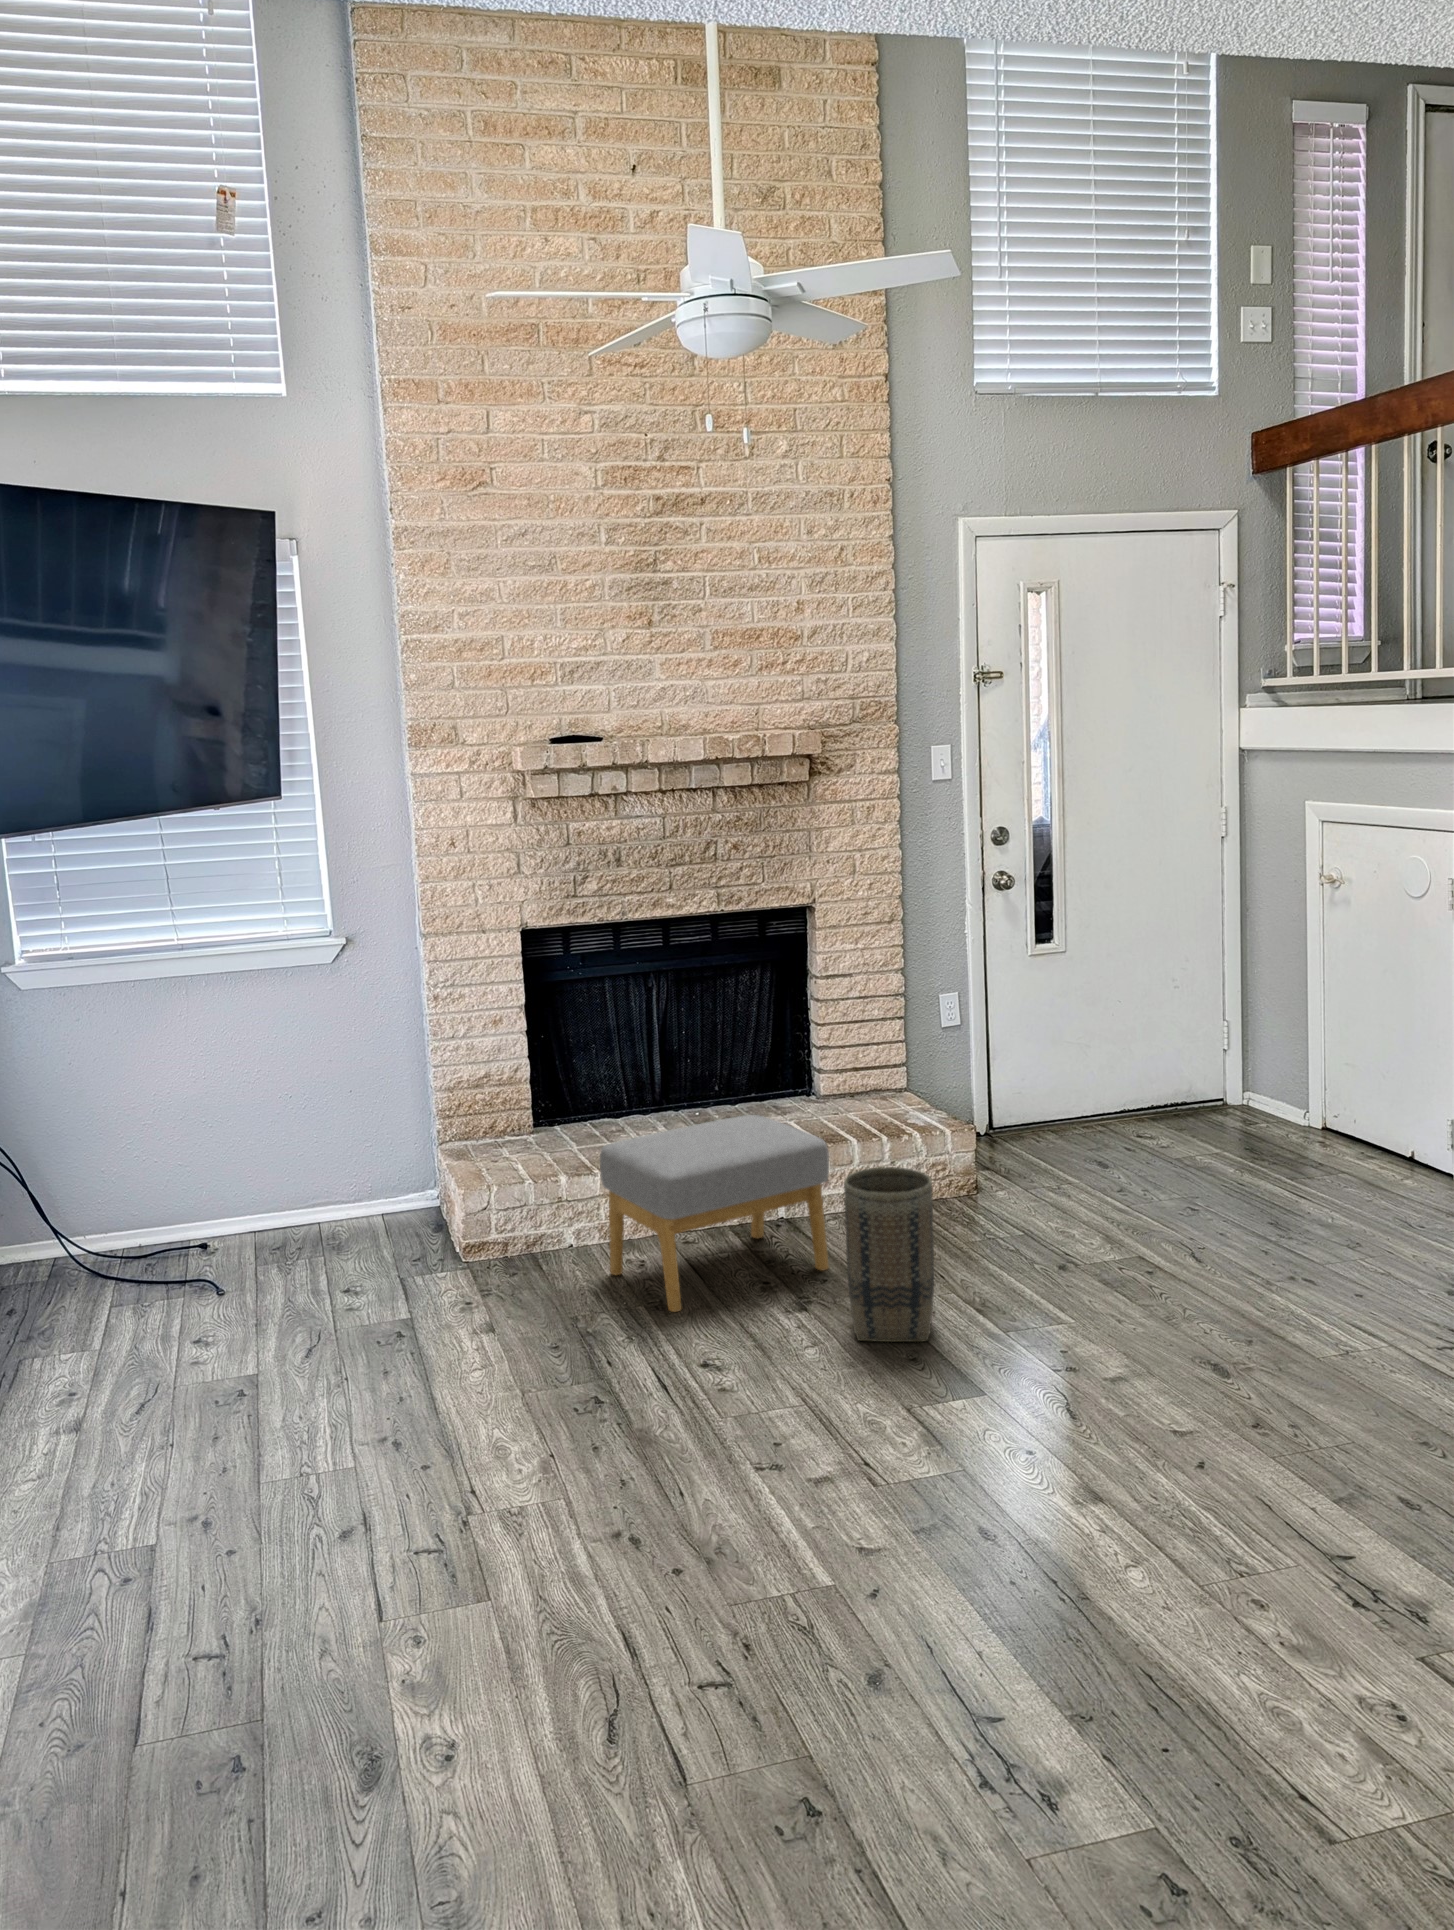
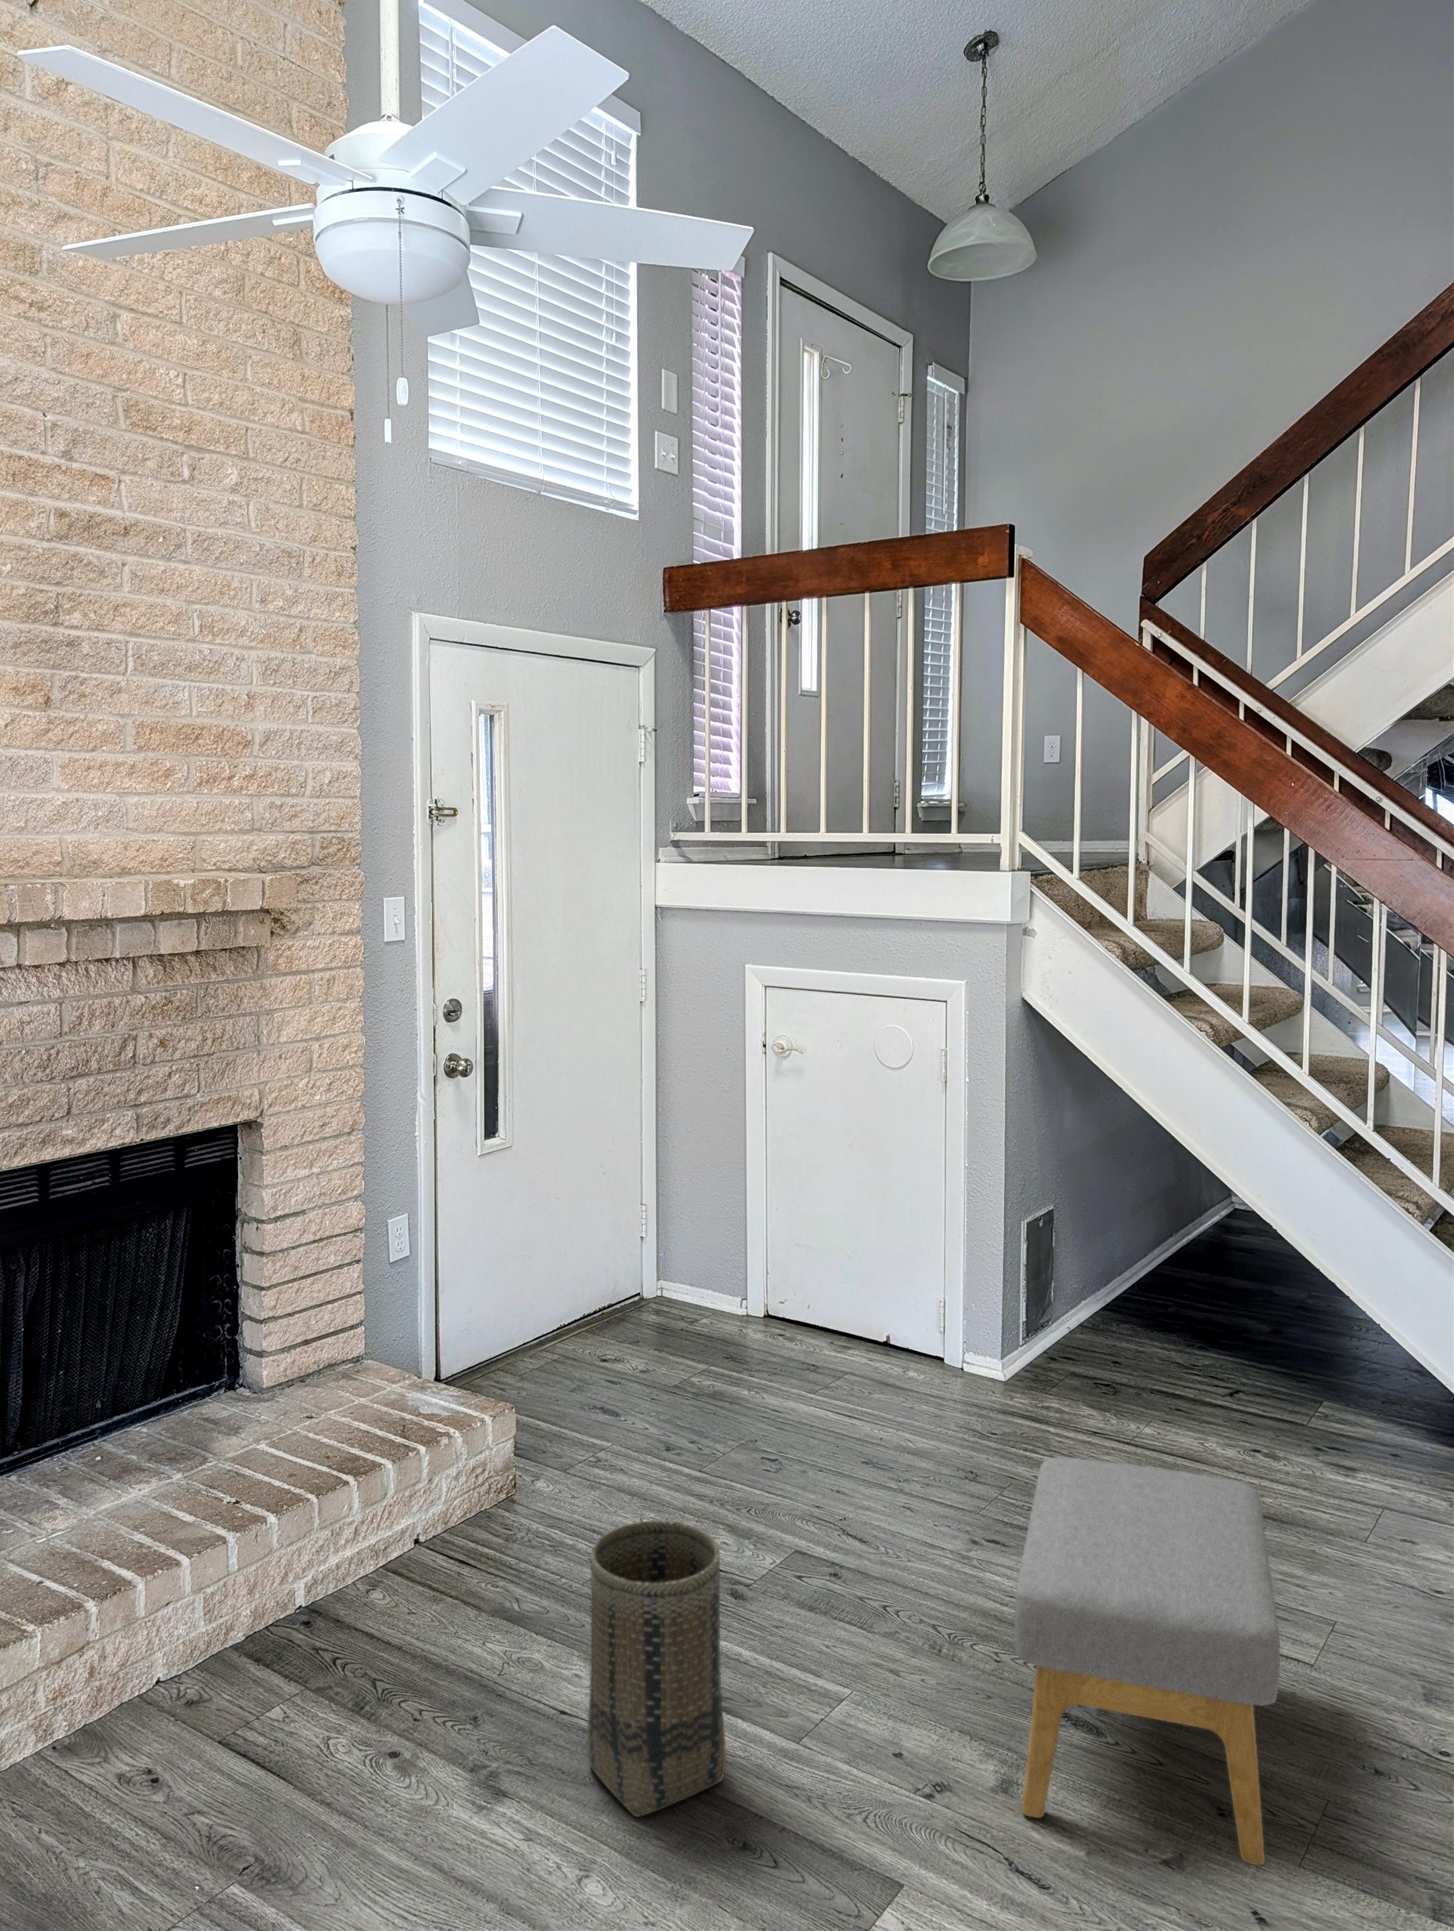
footstool: present [600,1115,829,1312] -> present [1015,1457,1280,1865]

